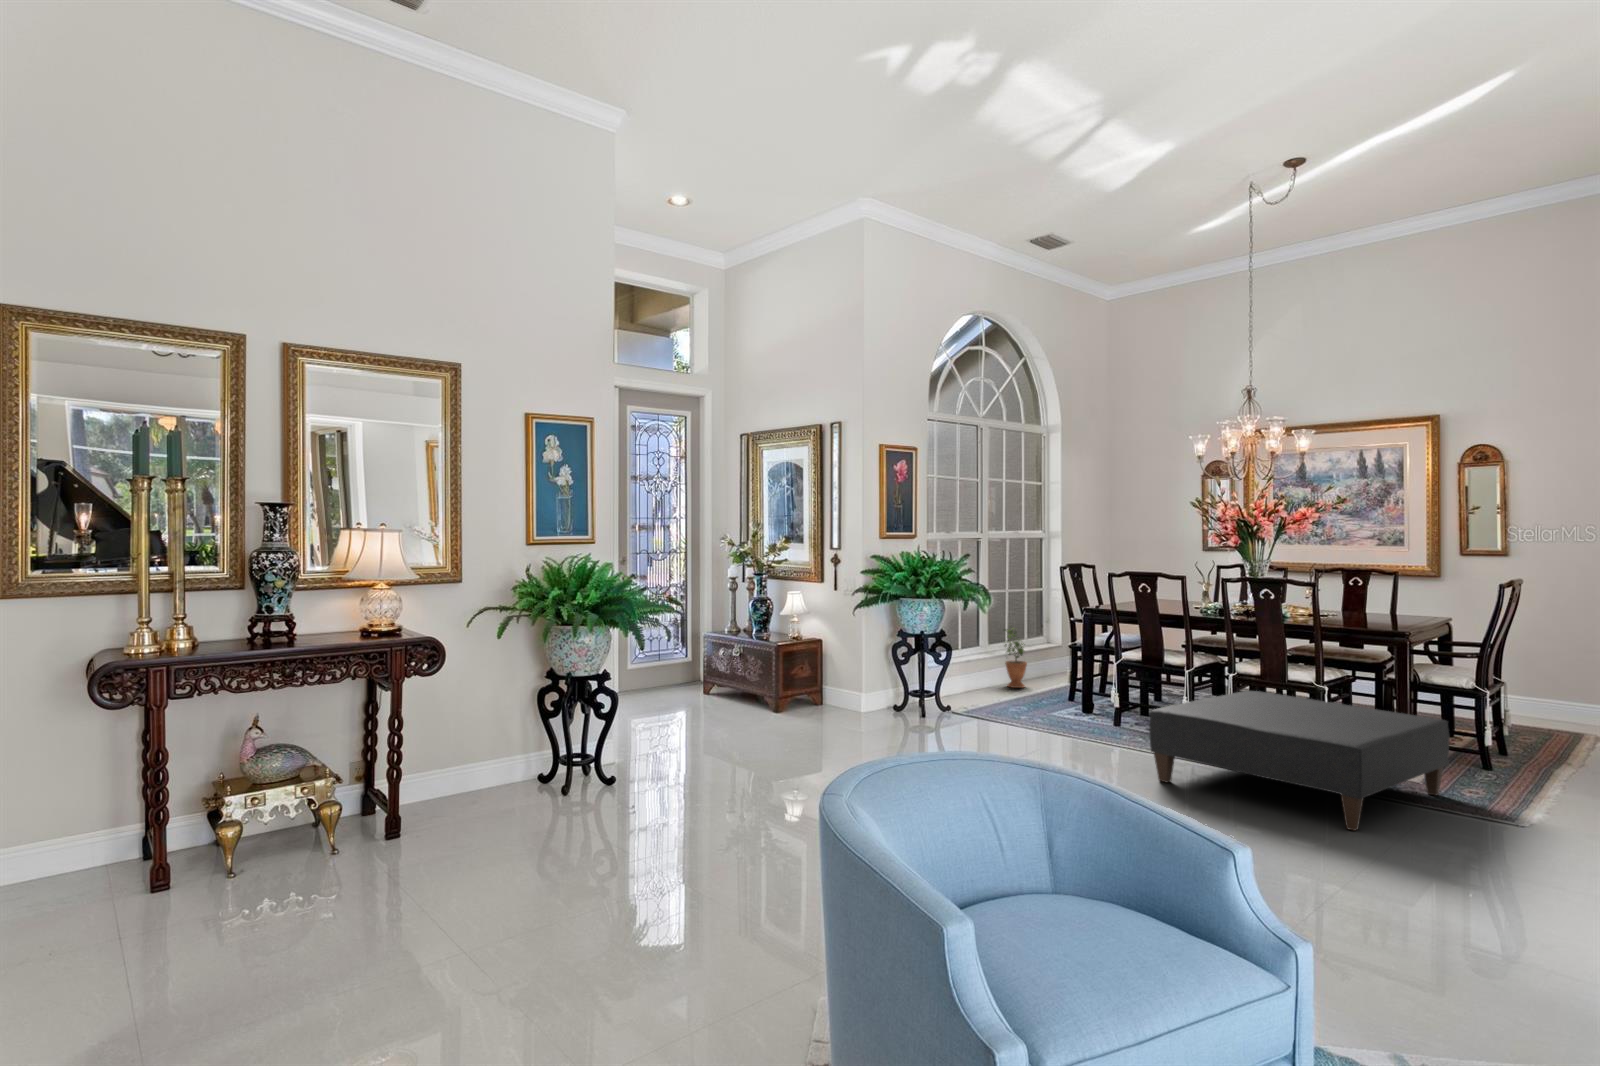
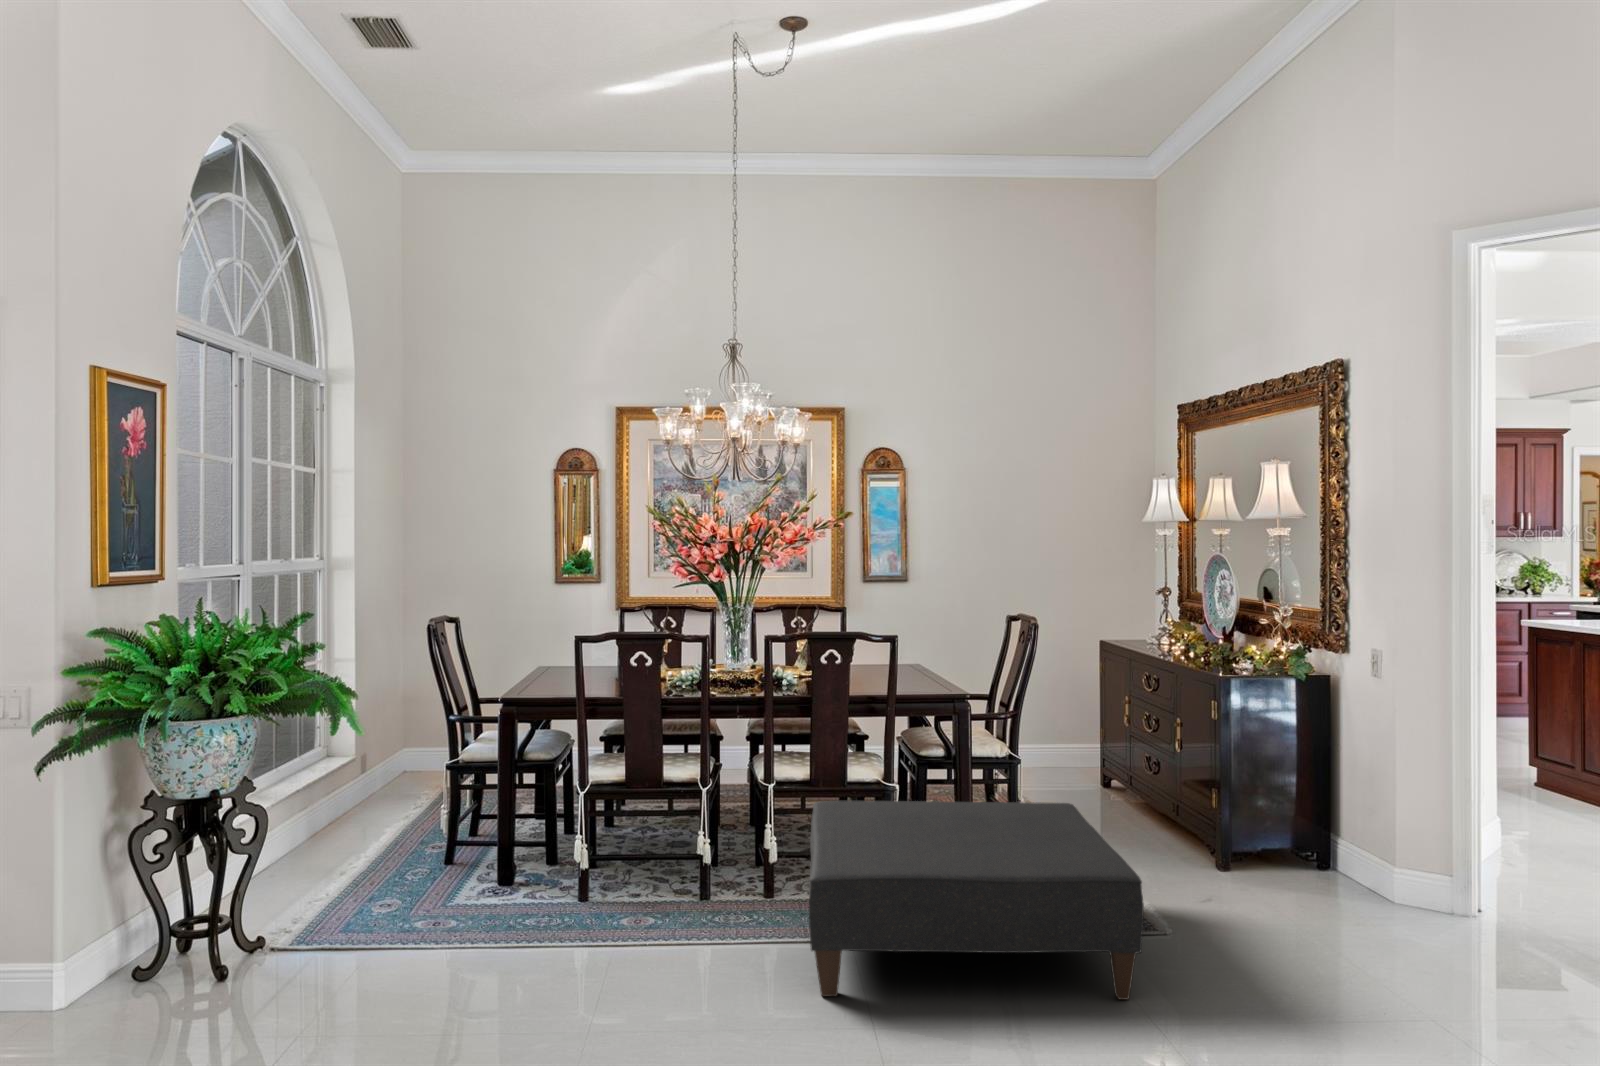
potted plant: present [1004,628,1027,688] -> none [287,734,339,853]

